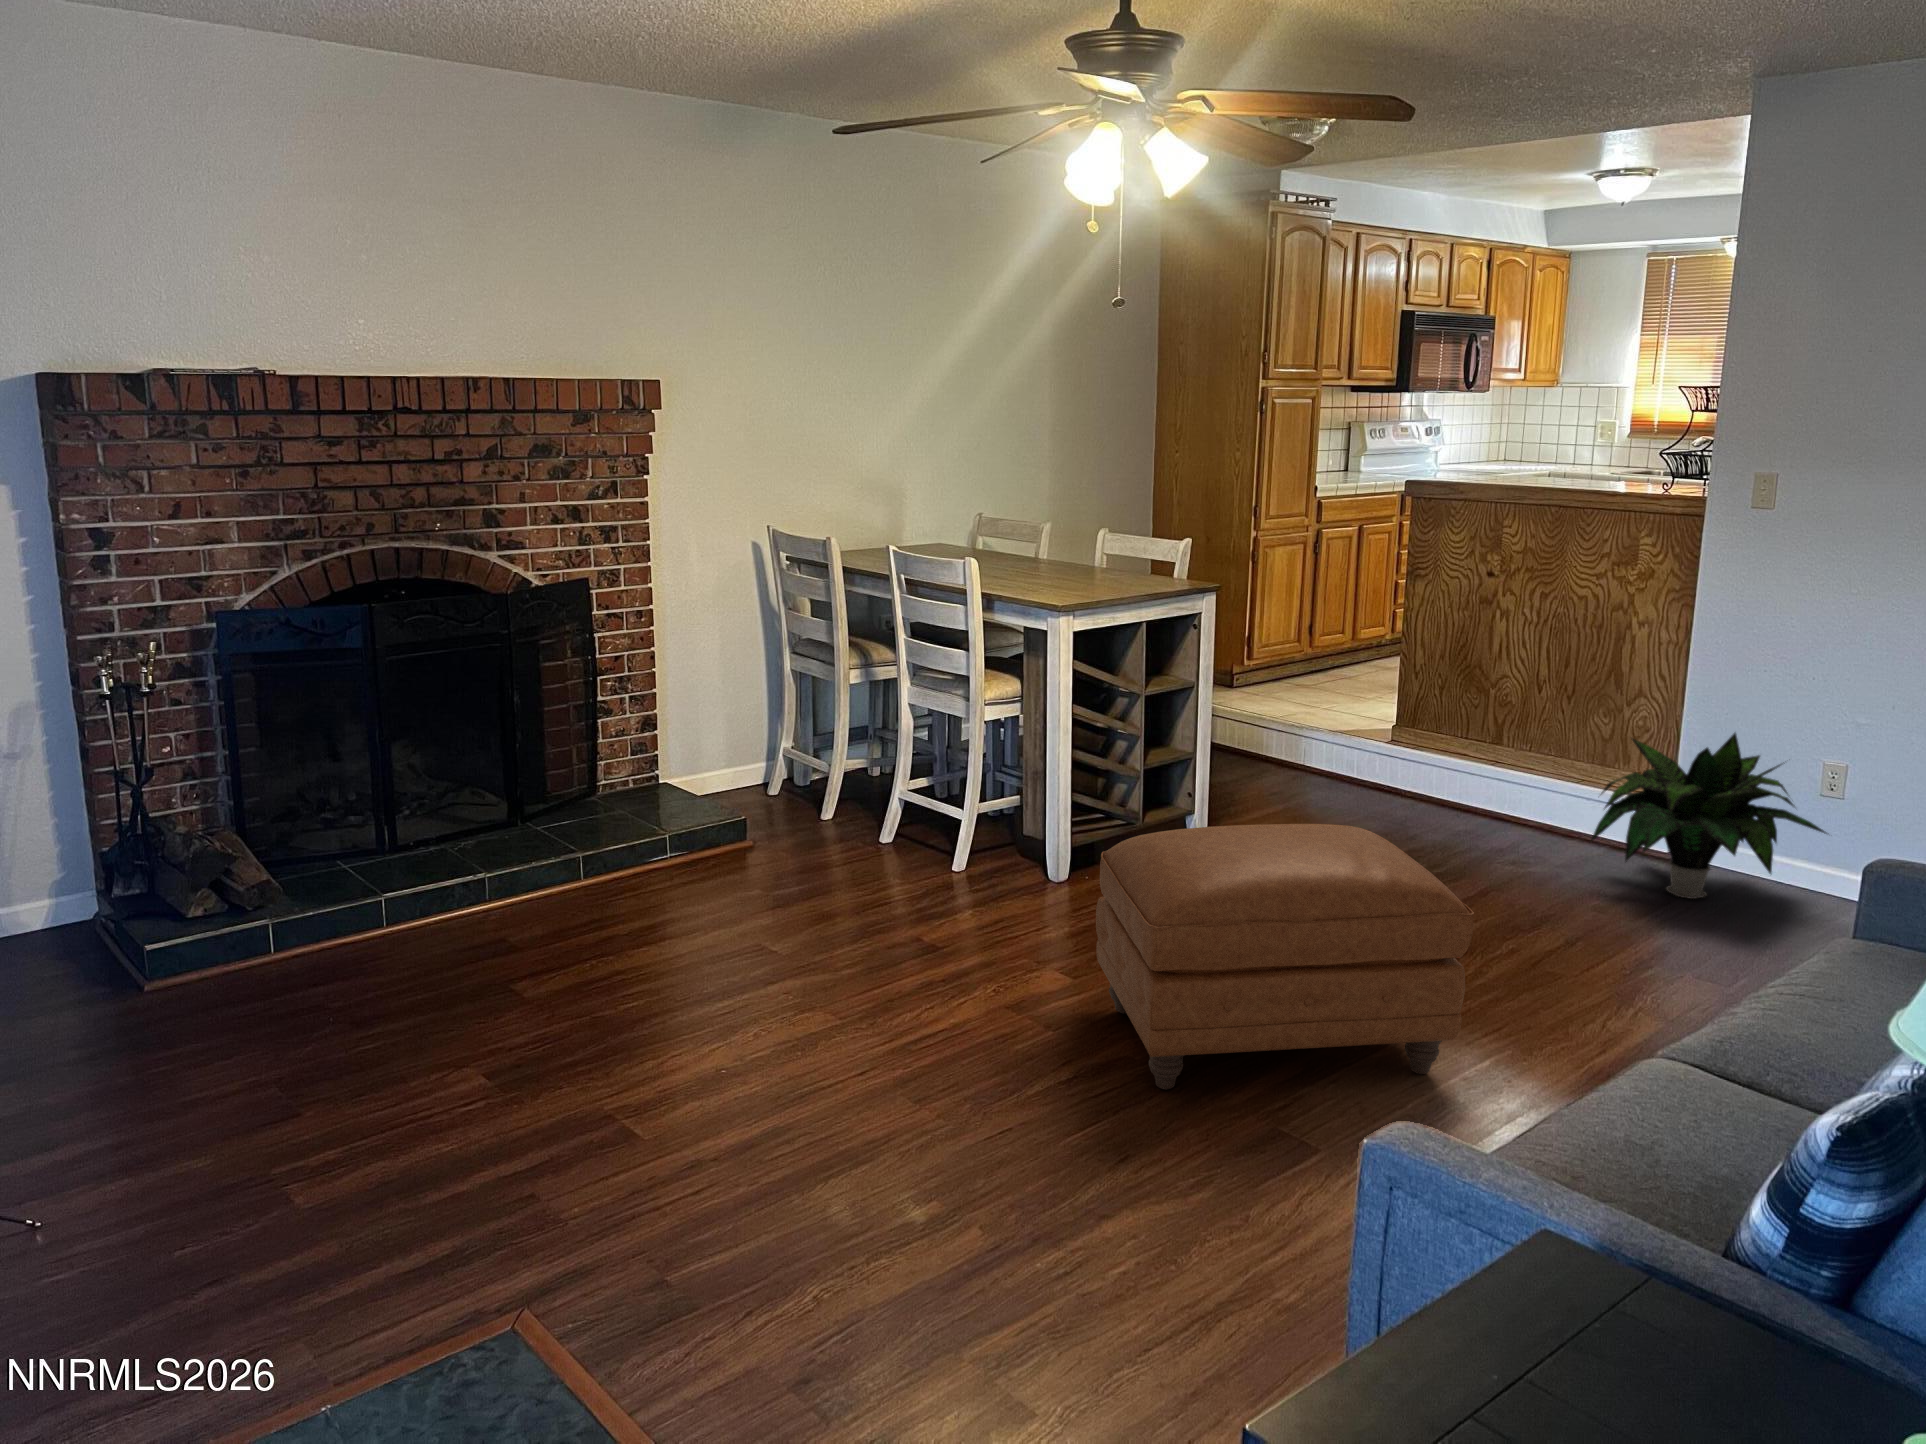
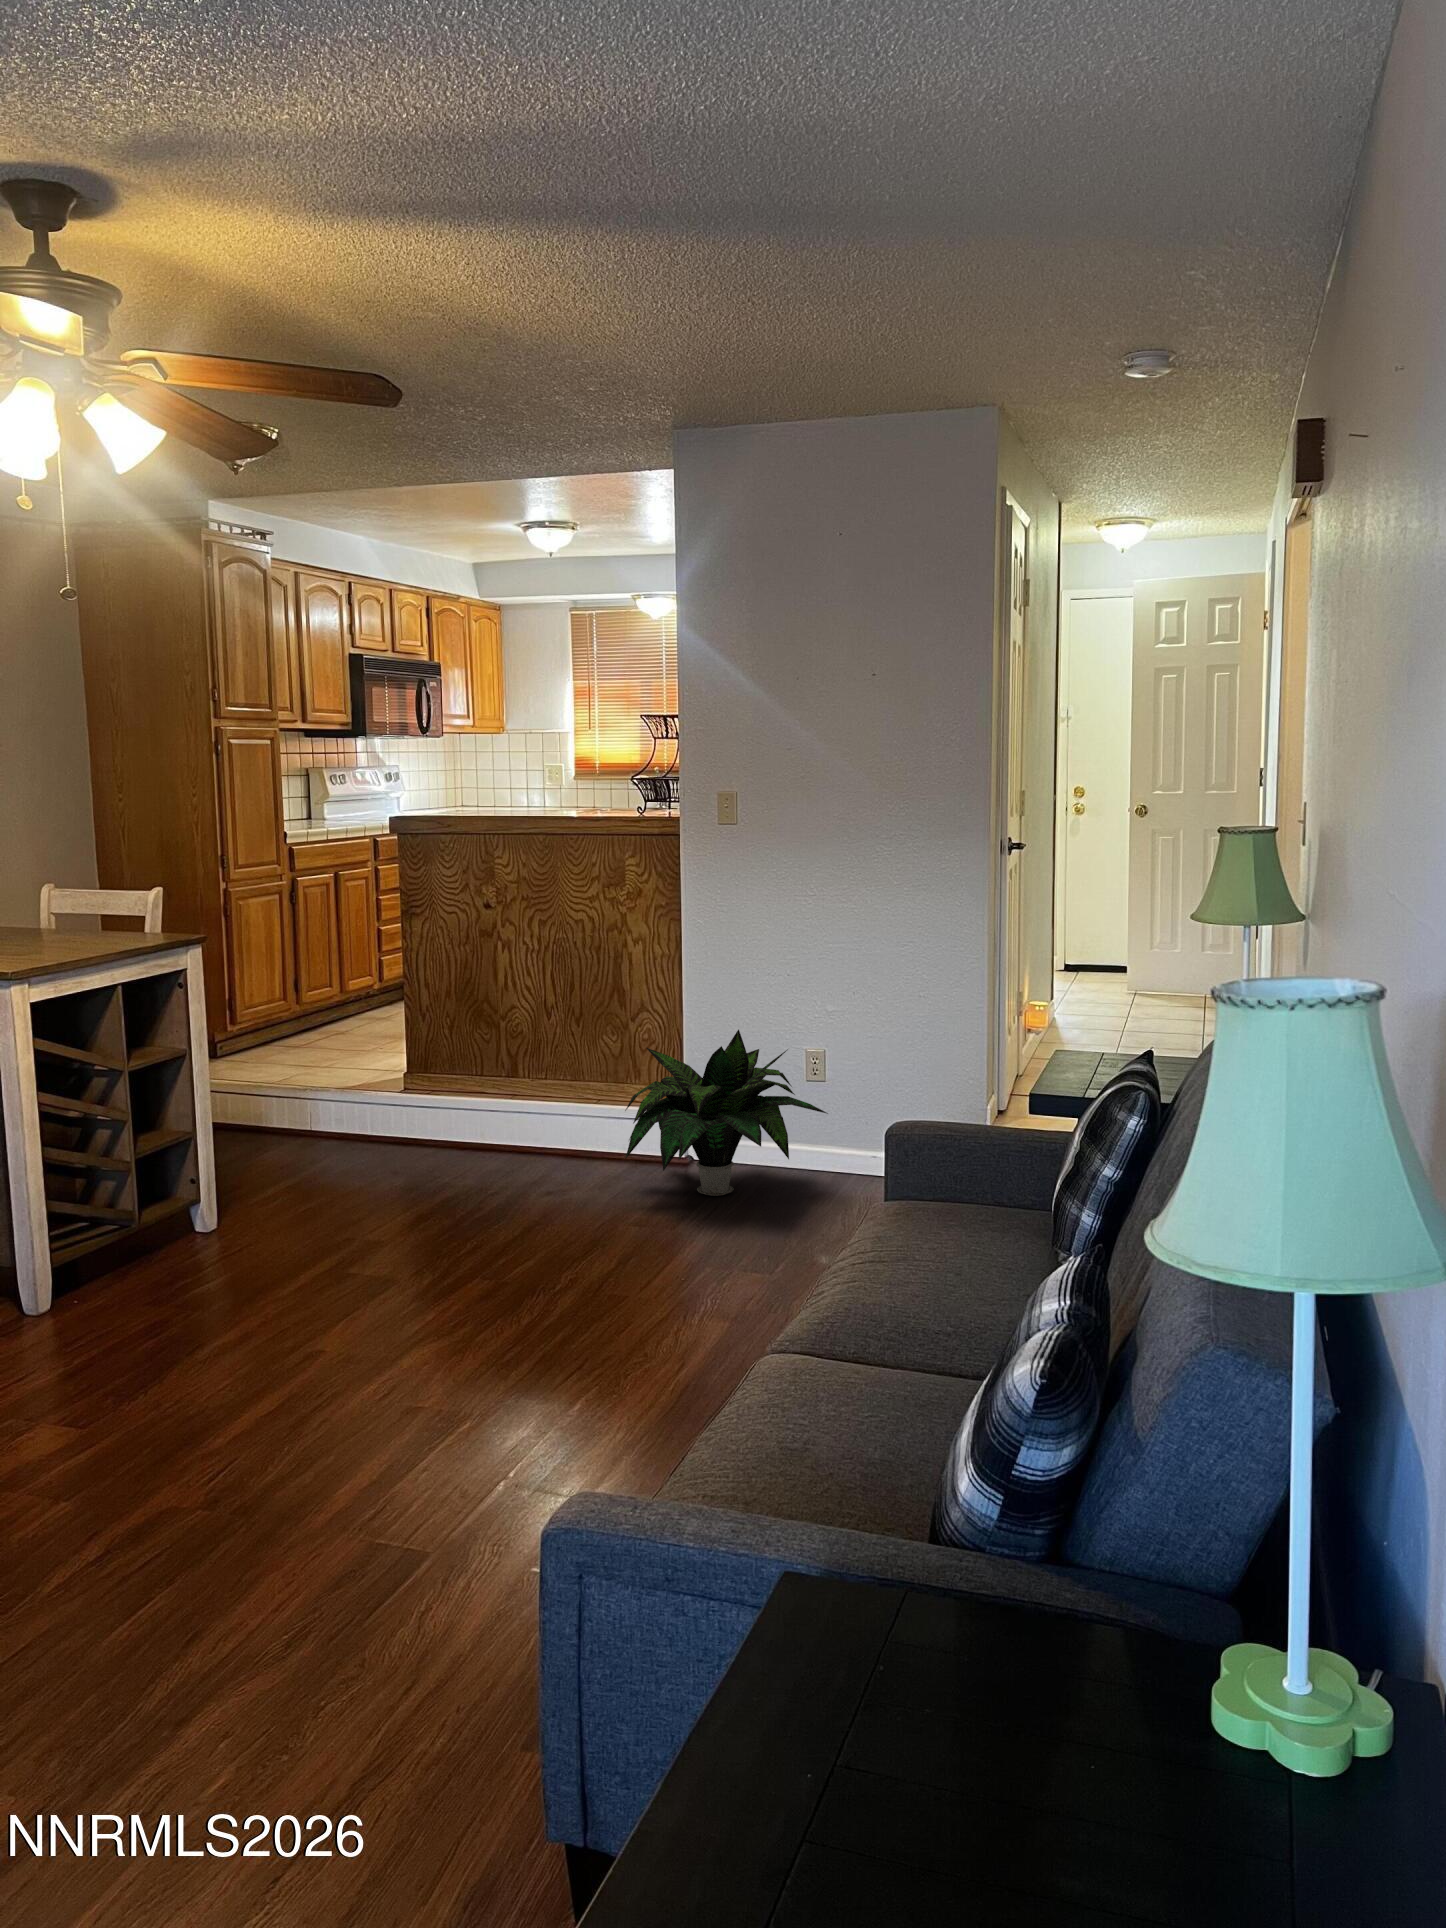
ottoman: present [1096,824,1474,1090] -> none [110,1181,568,1550]

